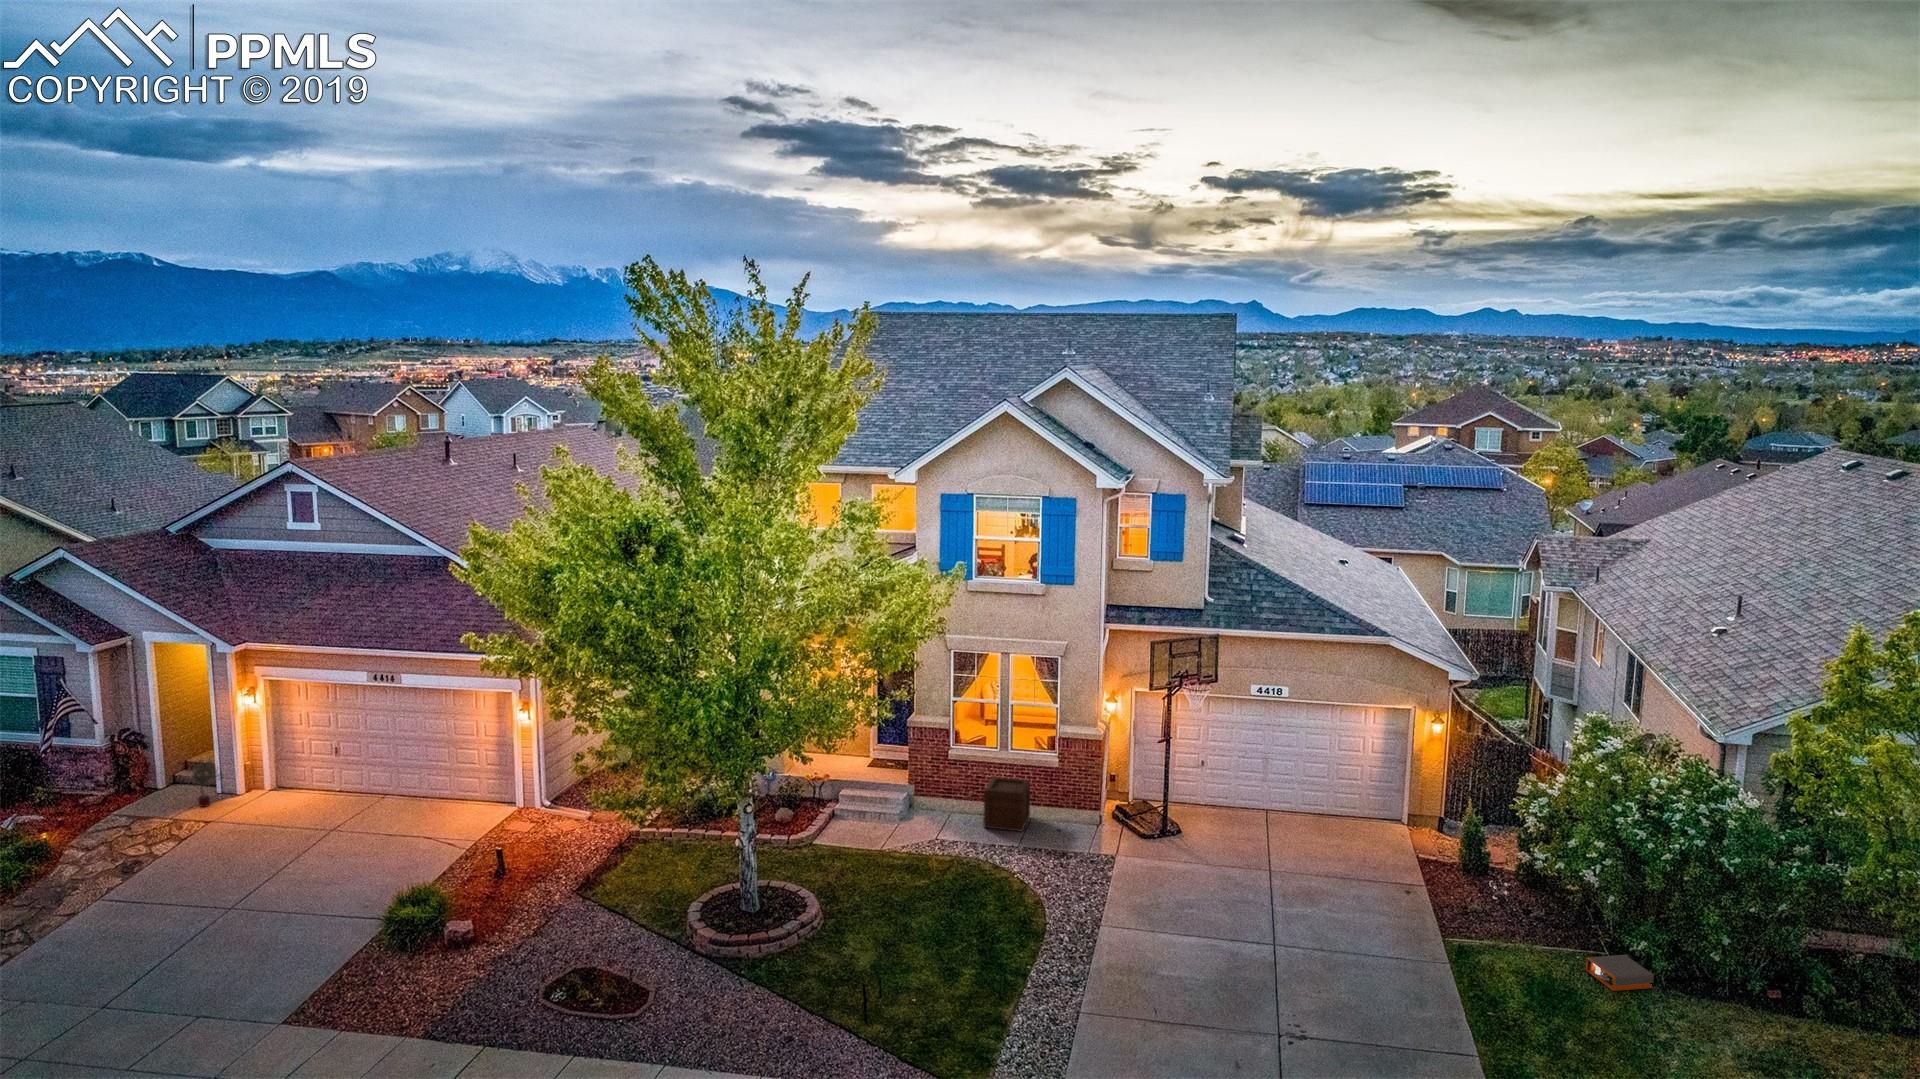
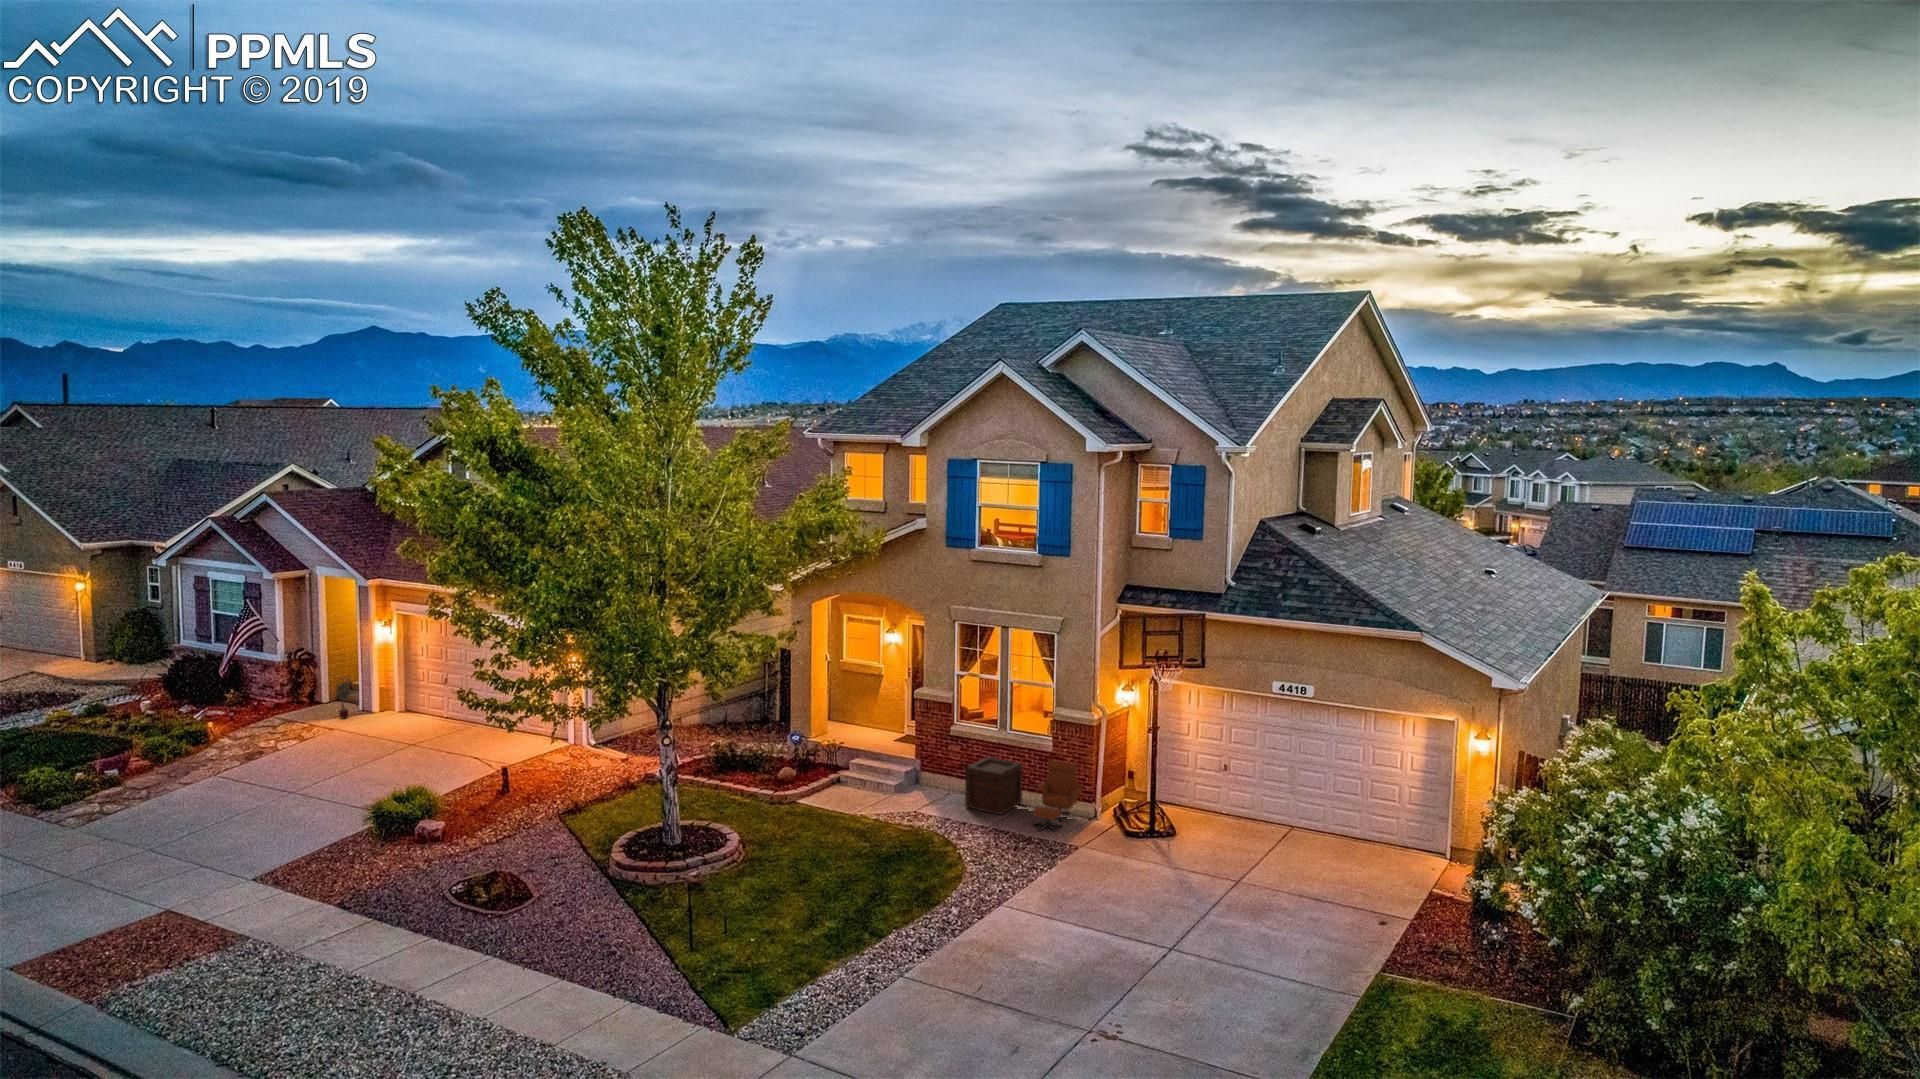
lounge chair: none [1052,775,1095,844] -> present [1033,760,1082,831]
storage box: present [1586,955,1654,991] -> none [1522,1013,1596,1060]

